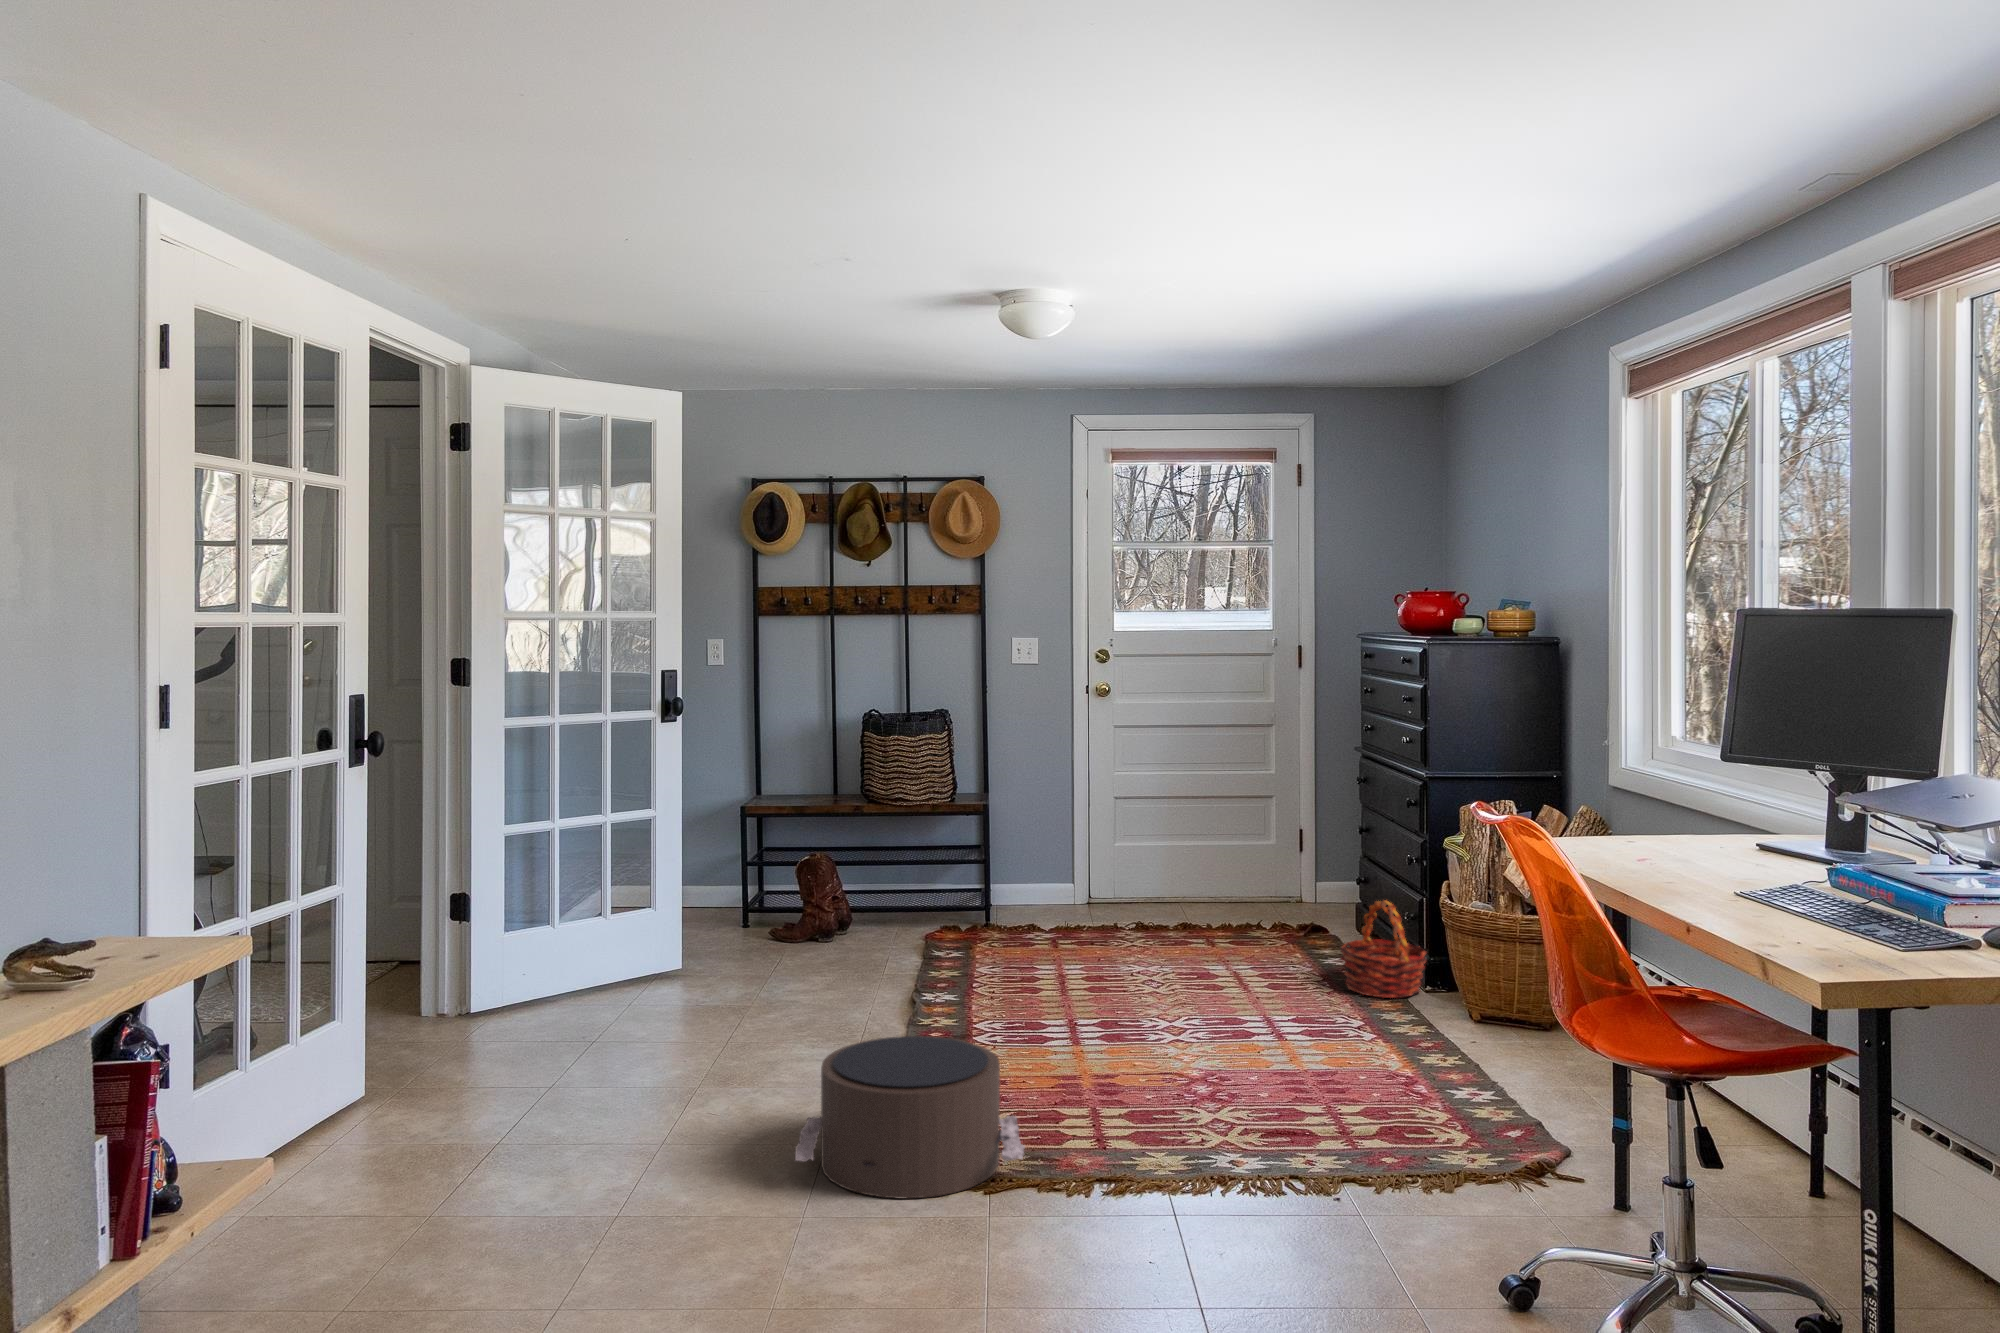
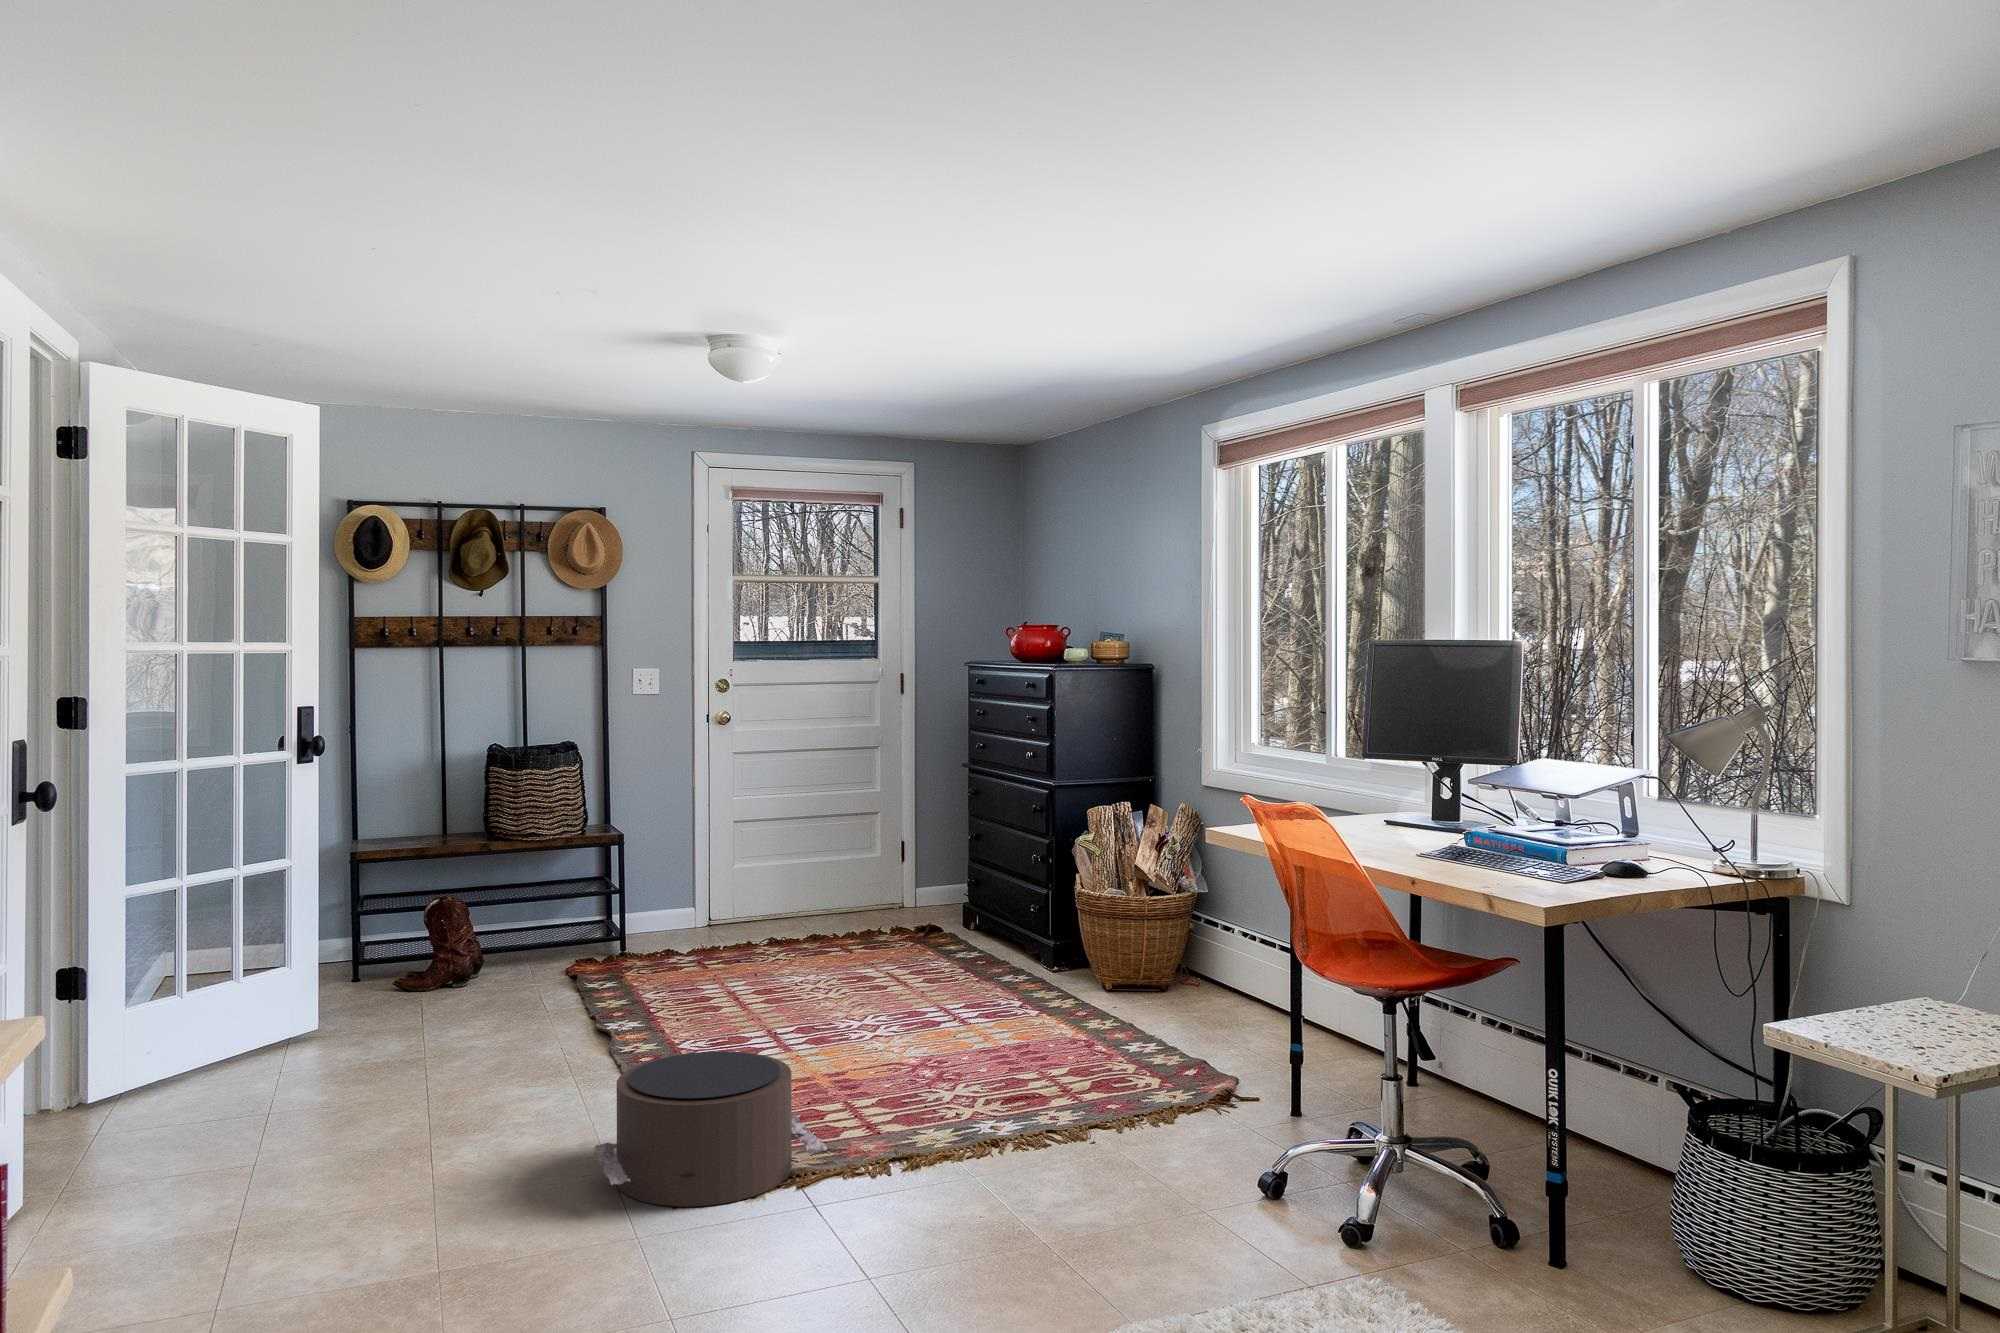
basket: present [1340,900,1427,998] -> none [985,896,1059,982]

